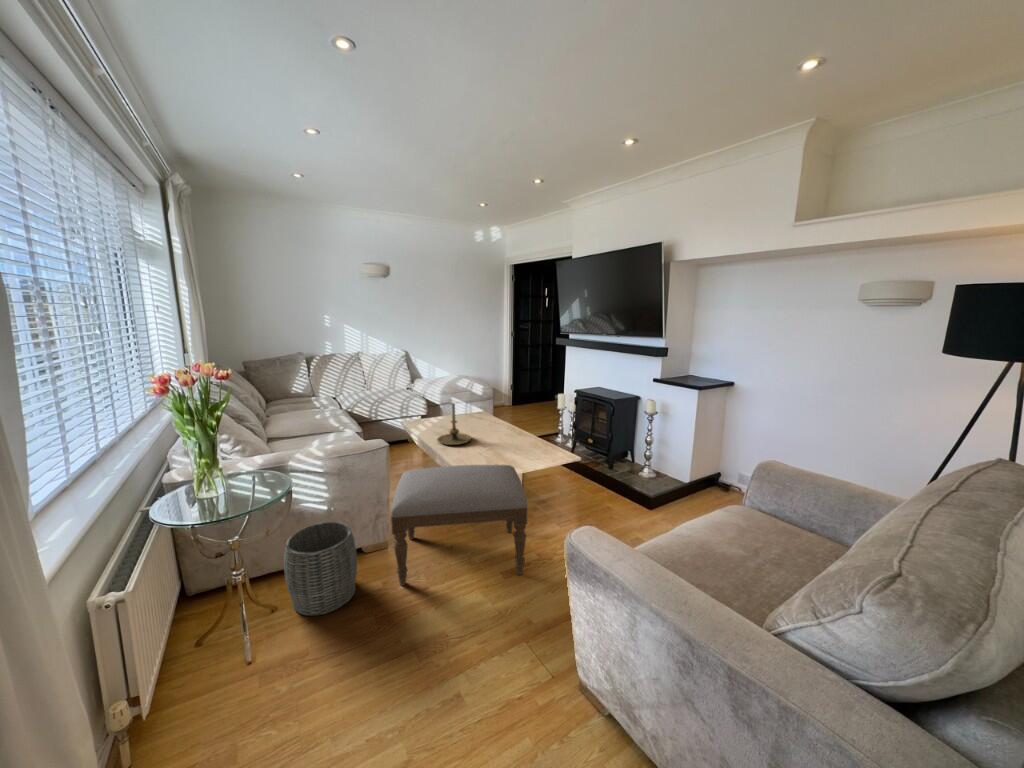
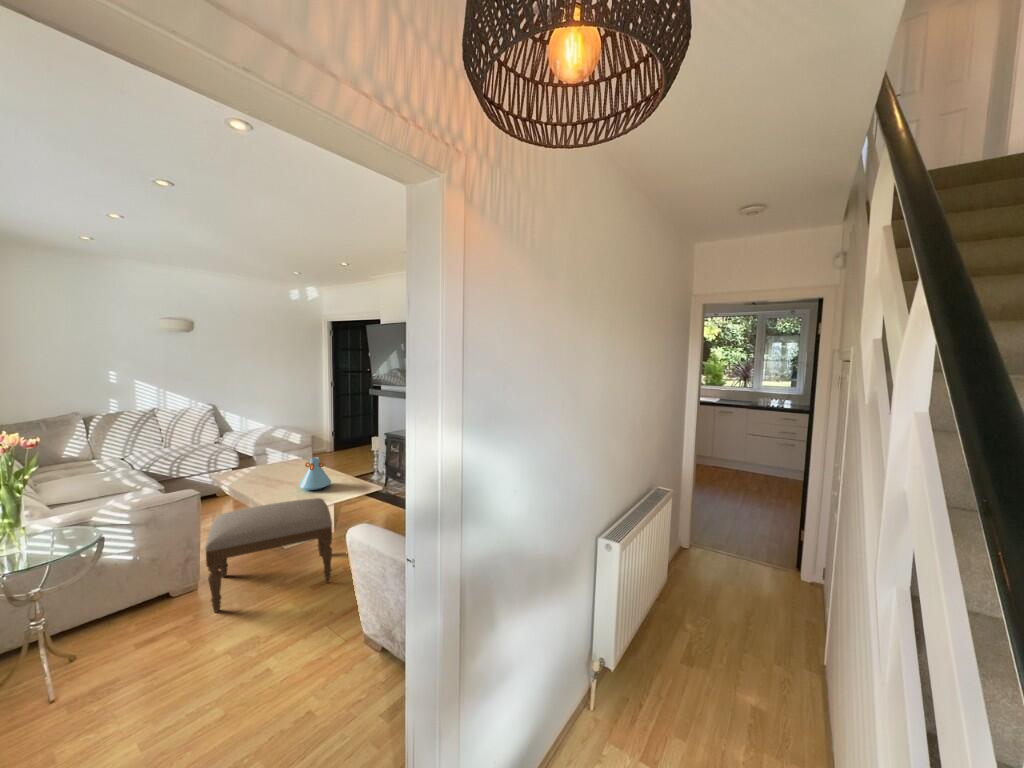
candle holder: present [437,404,471,445] -> none [251,452,286,489]
vase: none [486,414,521,453] -> present [299,457,331,490]
woven basket: present [284,522,357,616] -> none [87,567,169,656]

